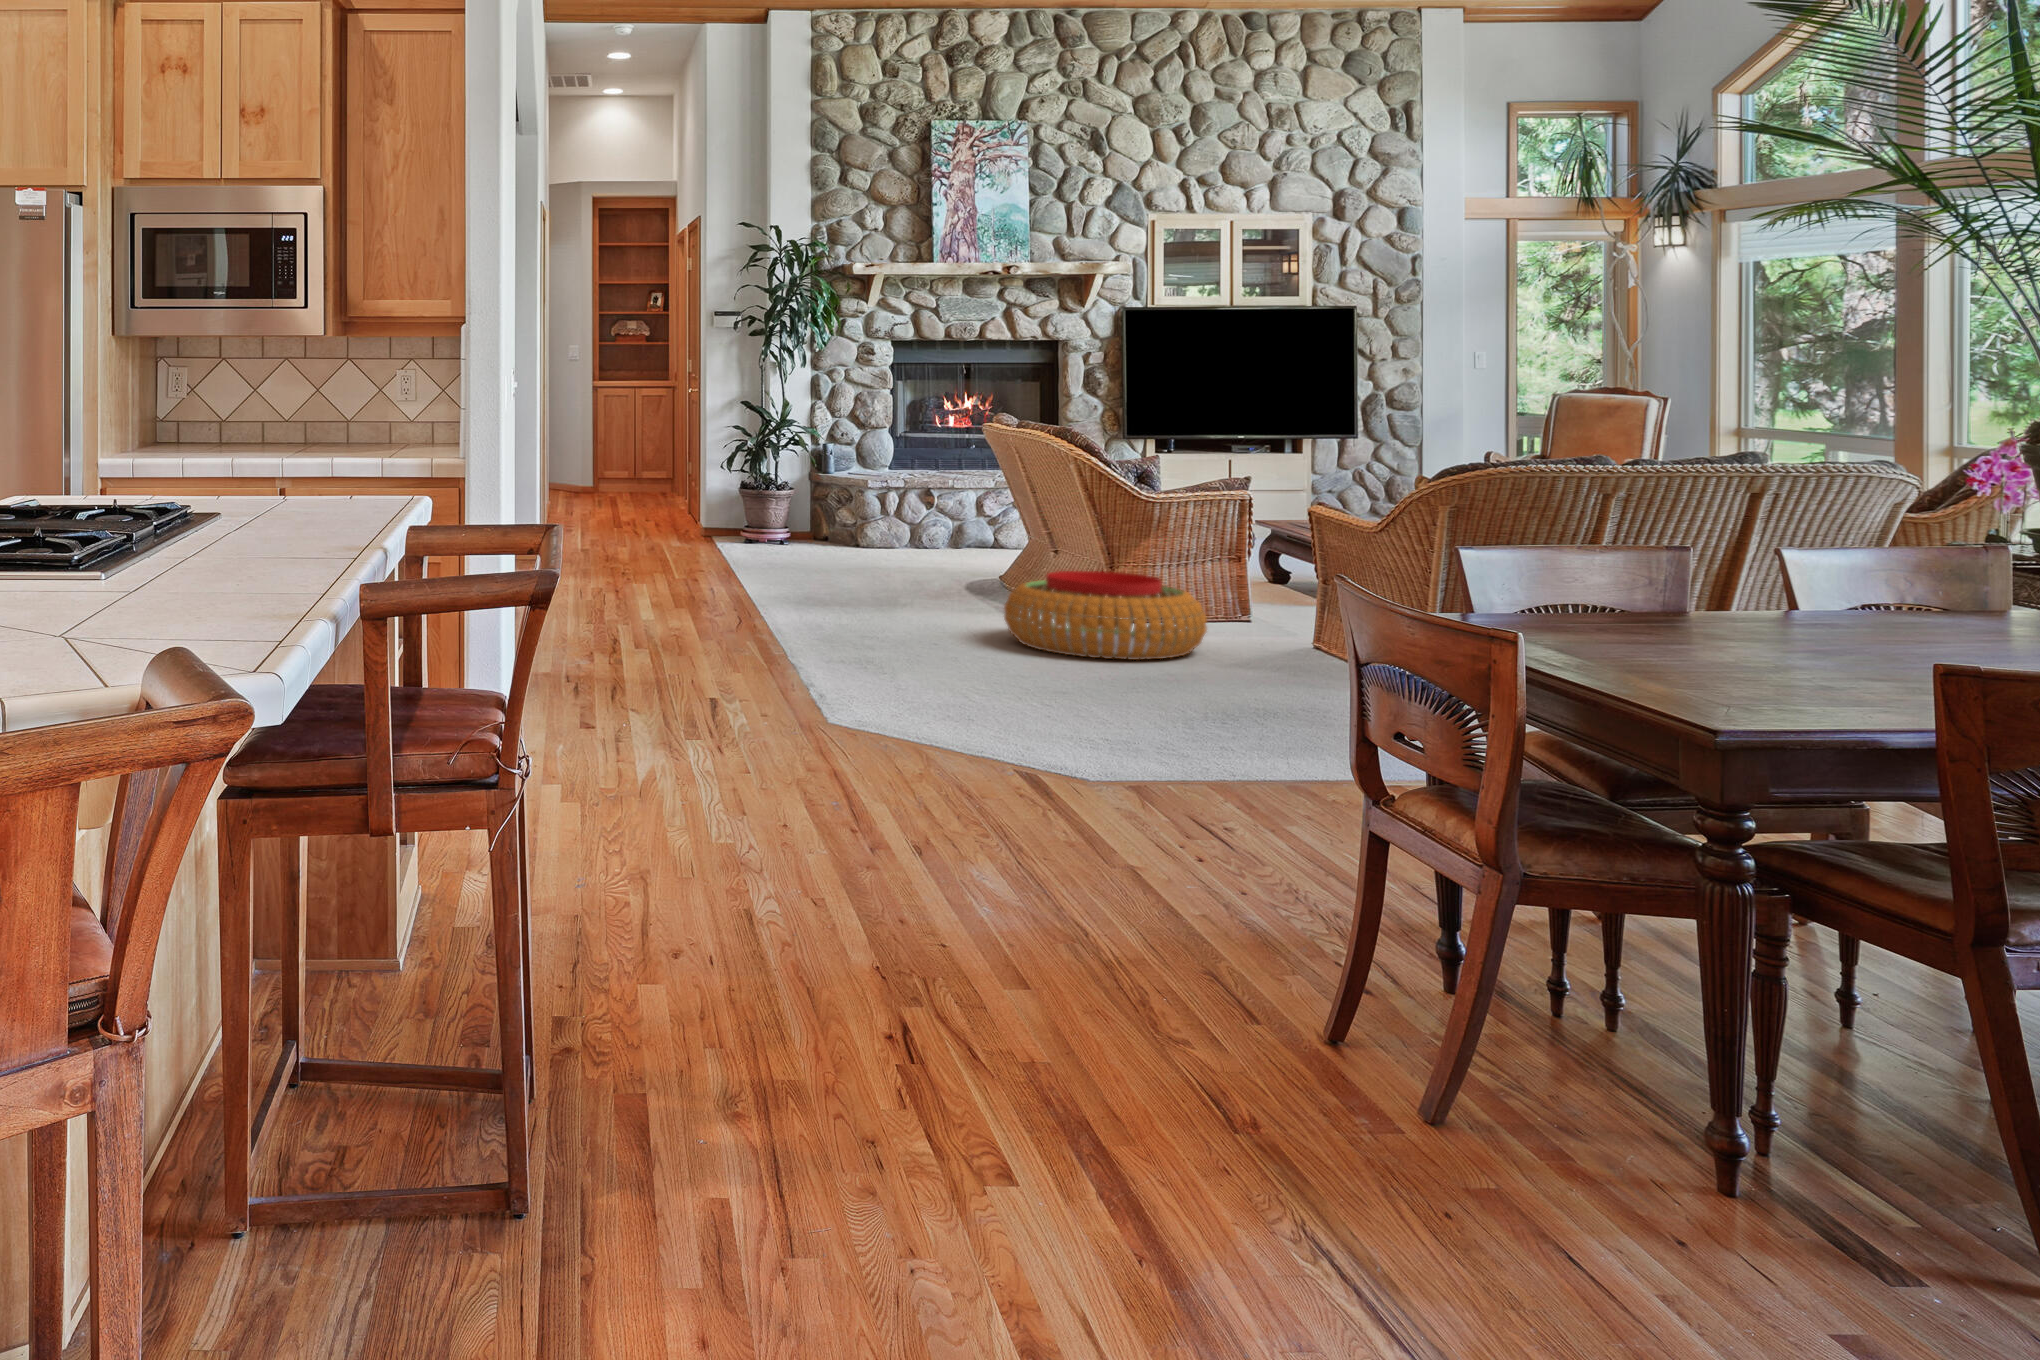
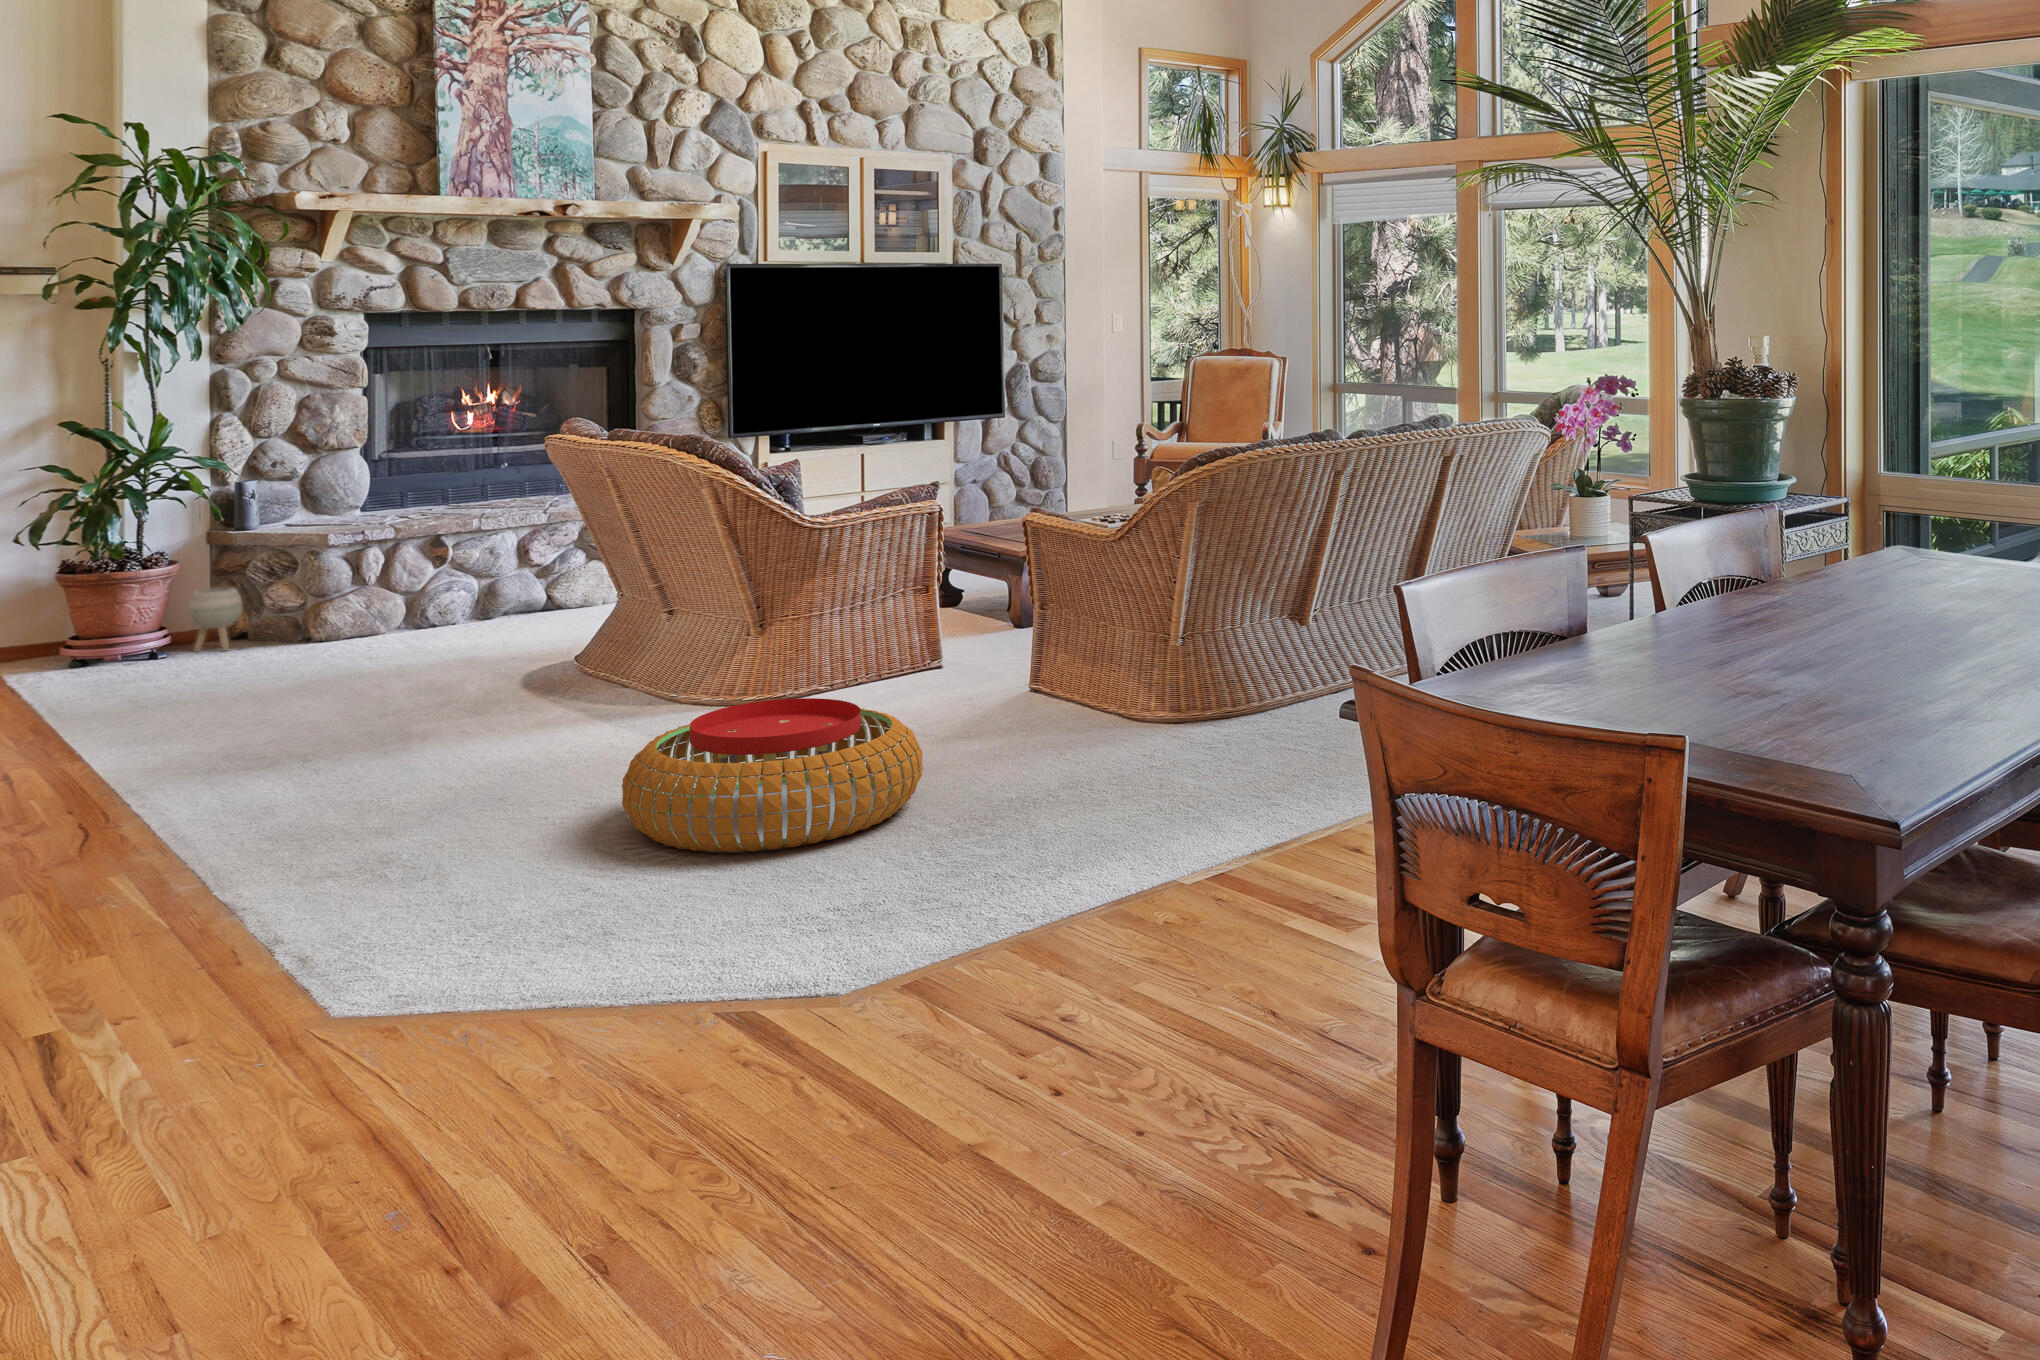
planter: none [793,509,820,548] -> present [188,587,242,651]

